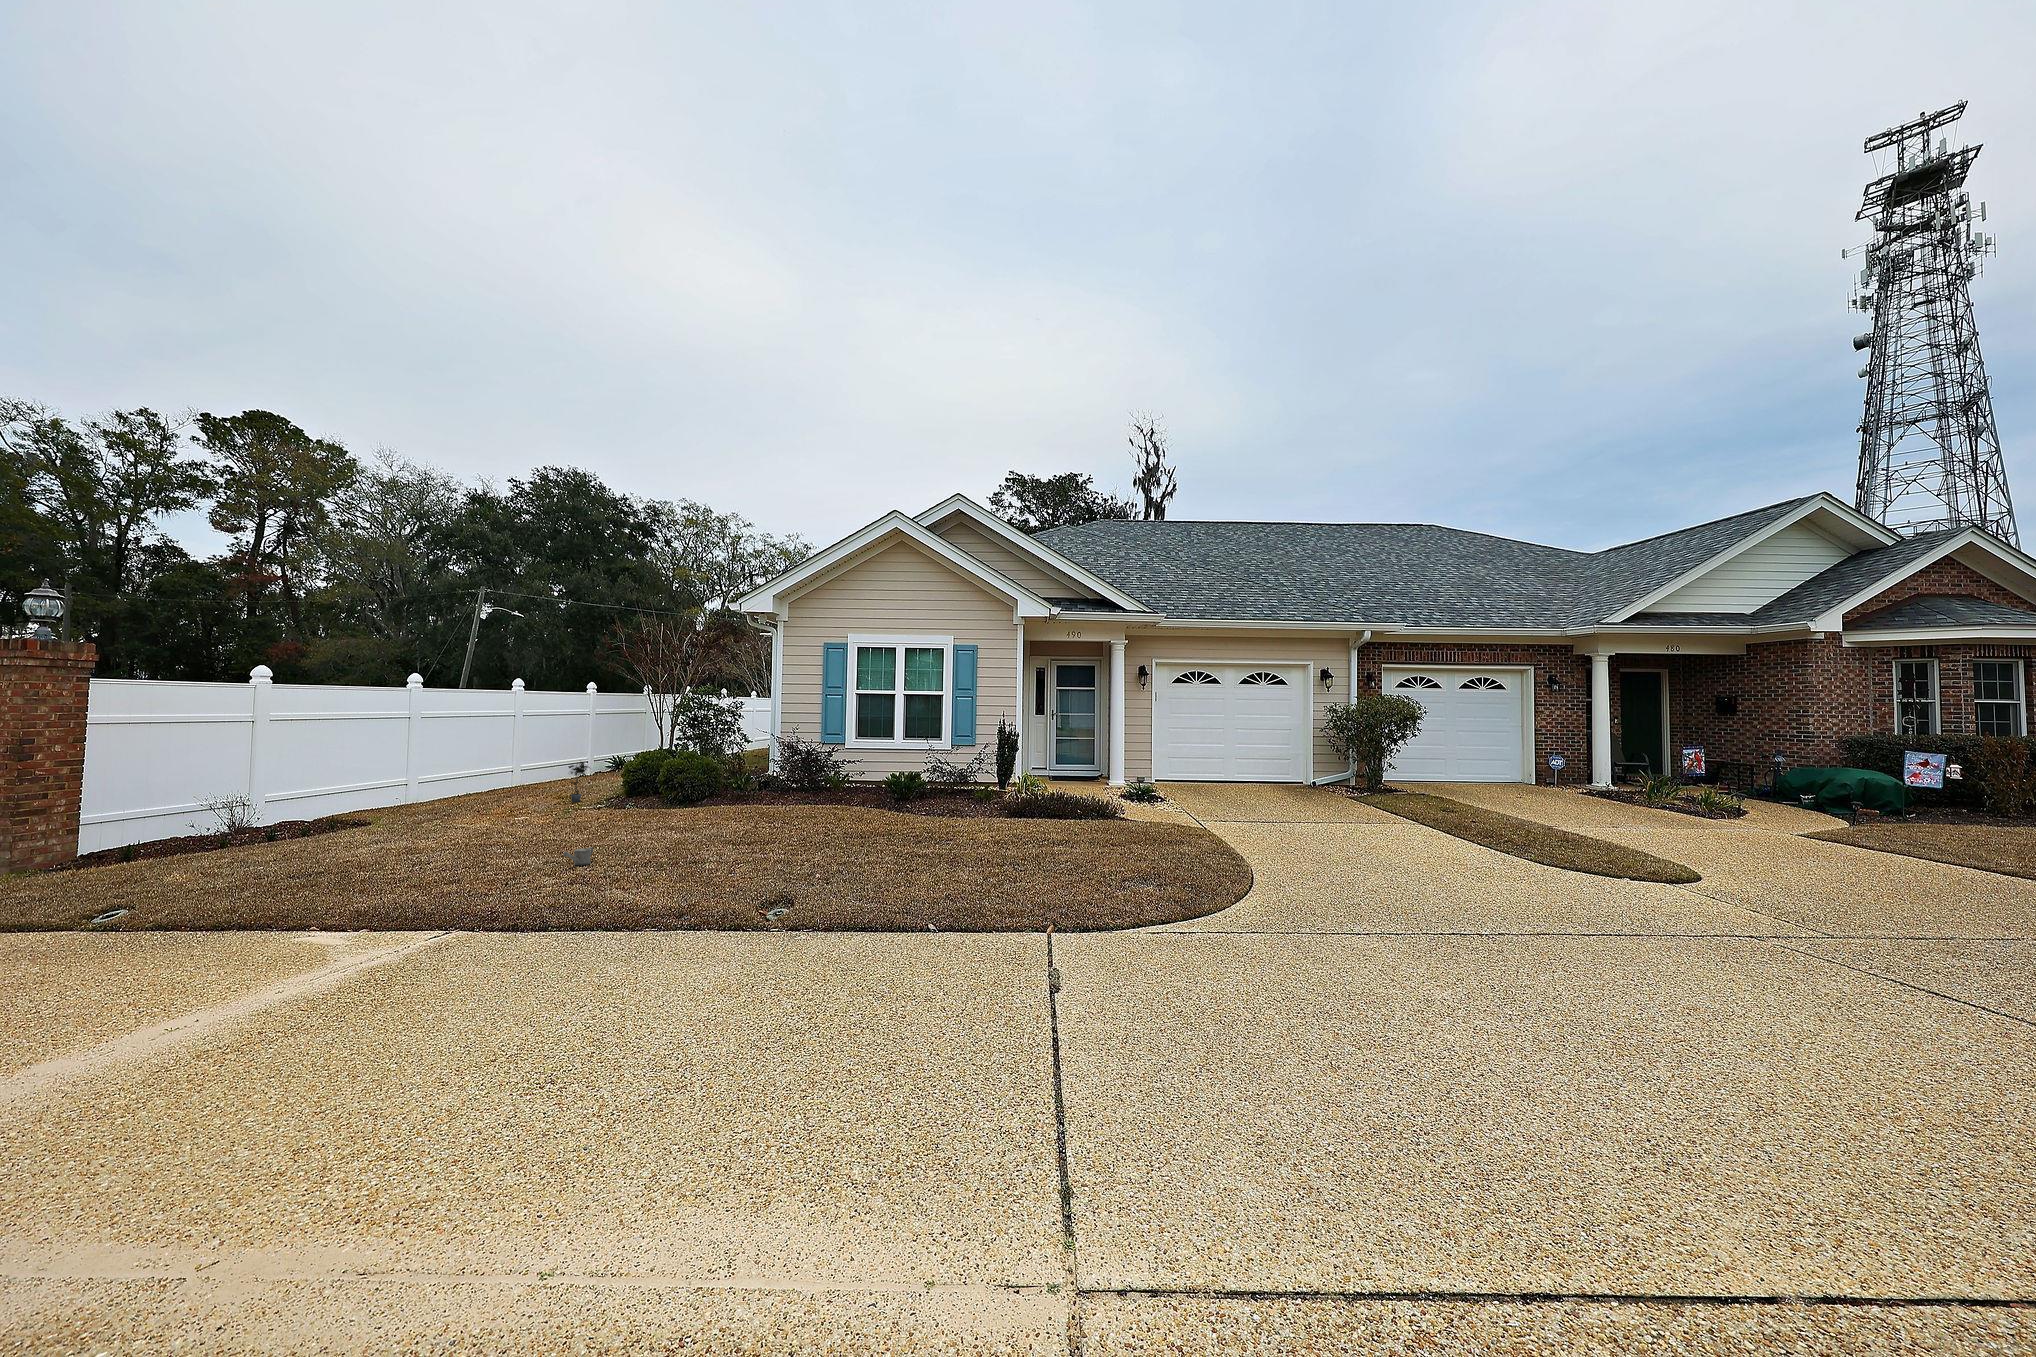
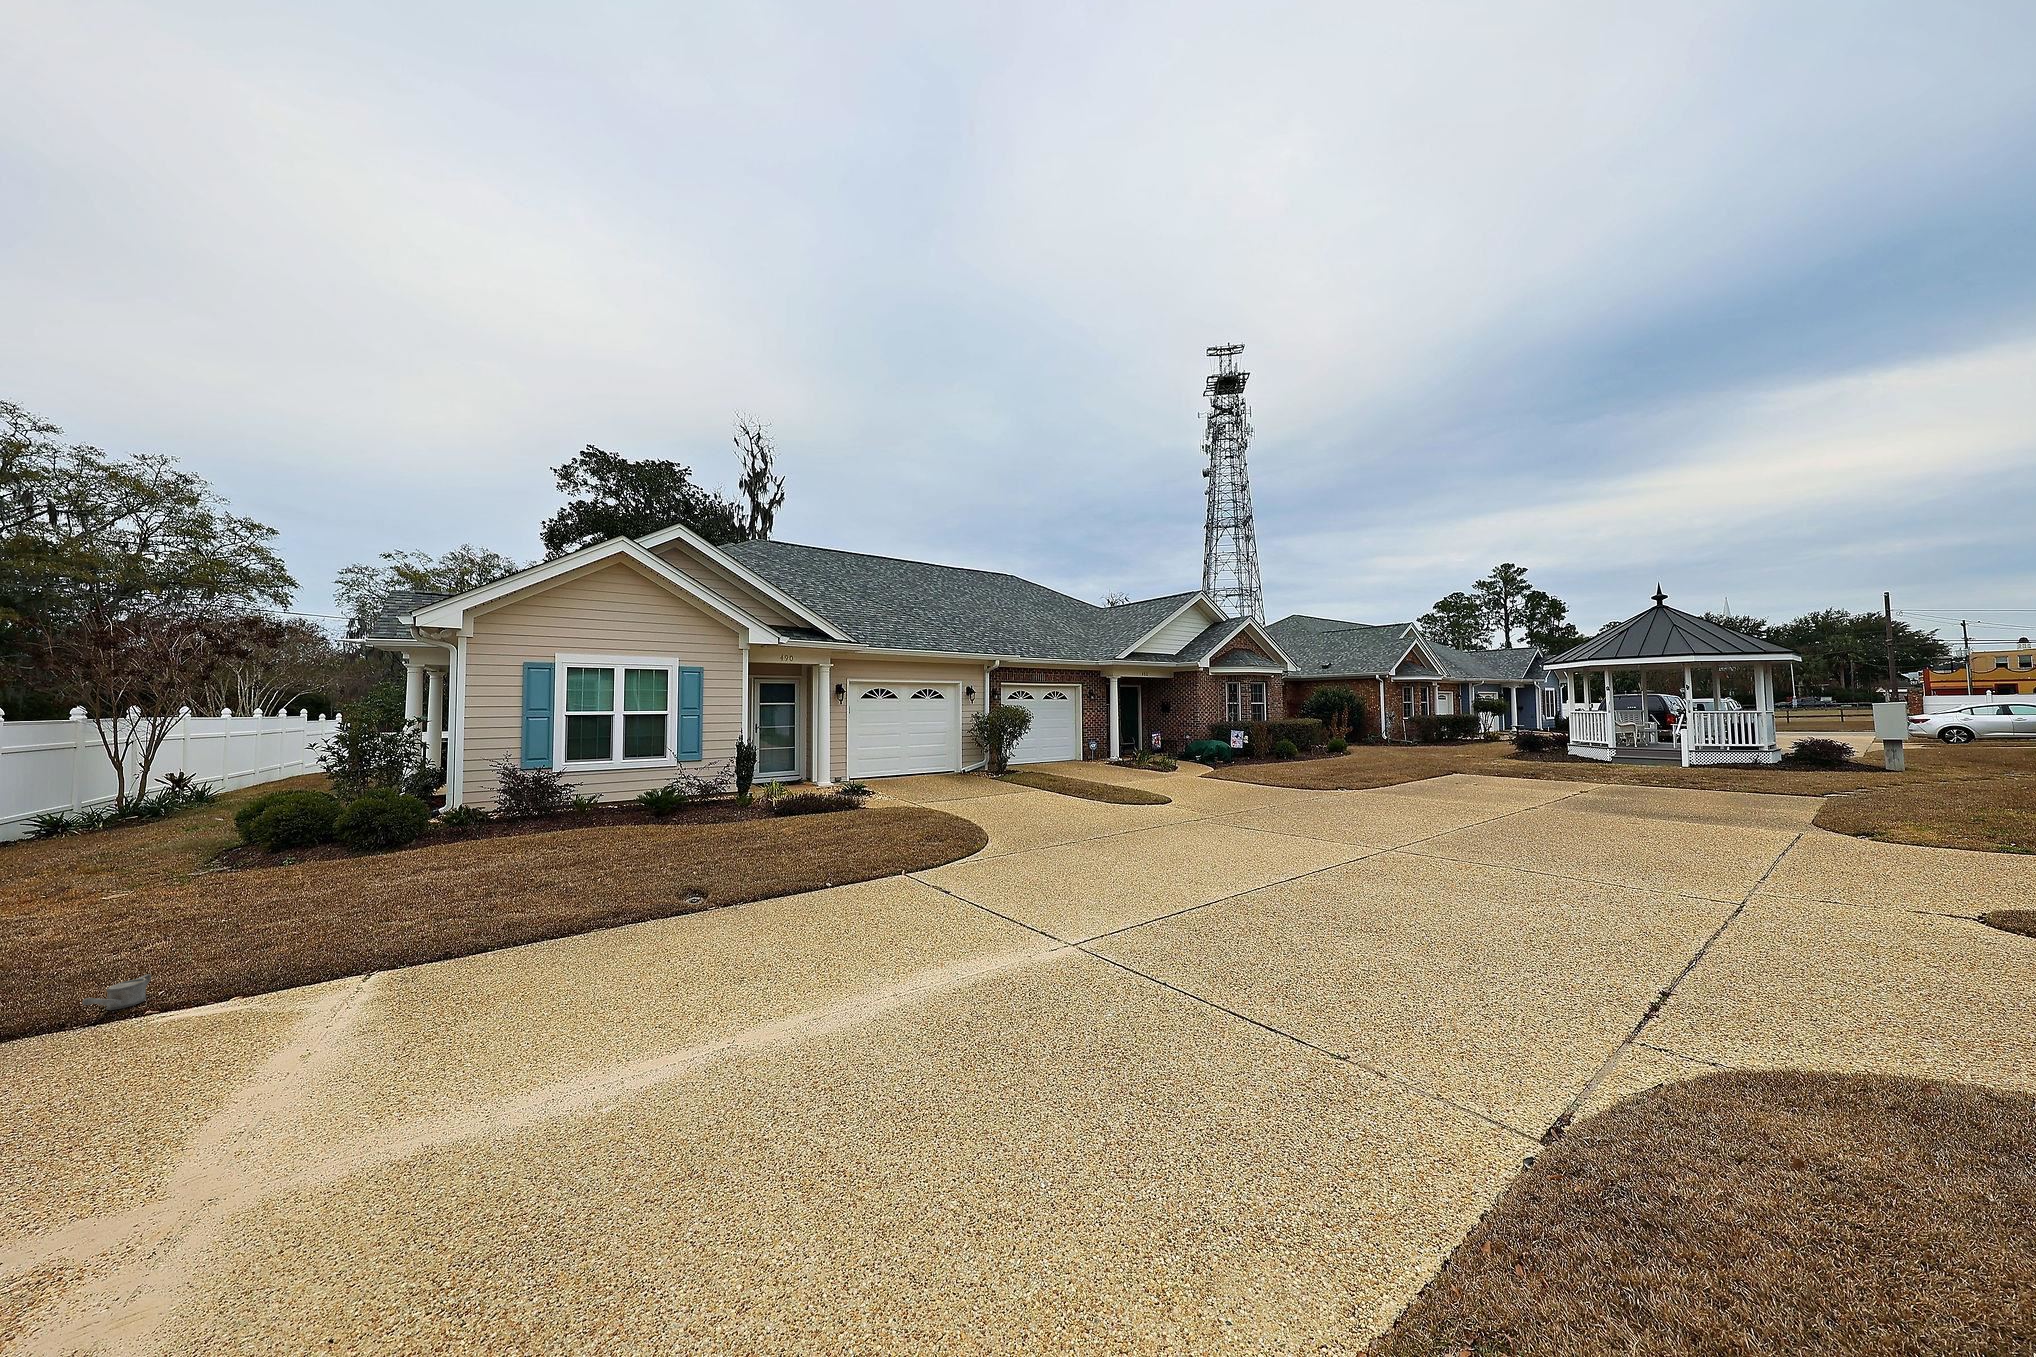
potted plant: present [568,762,590,802] -> none [49,818,105,877]

